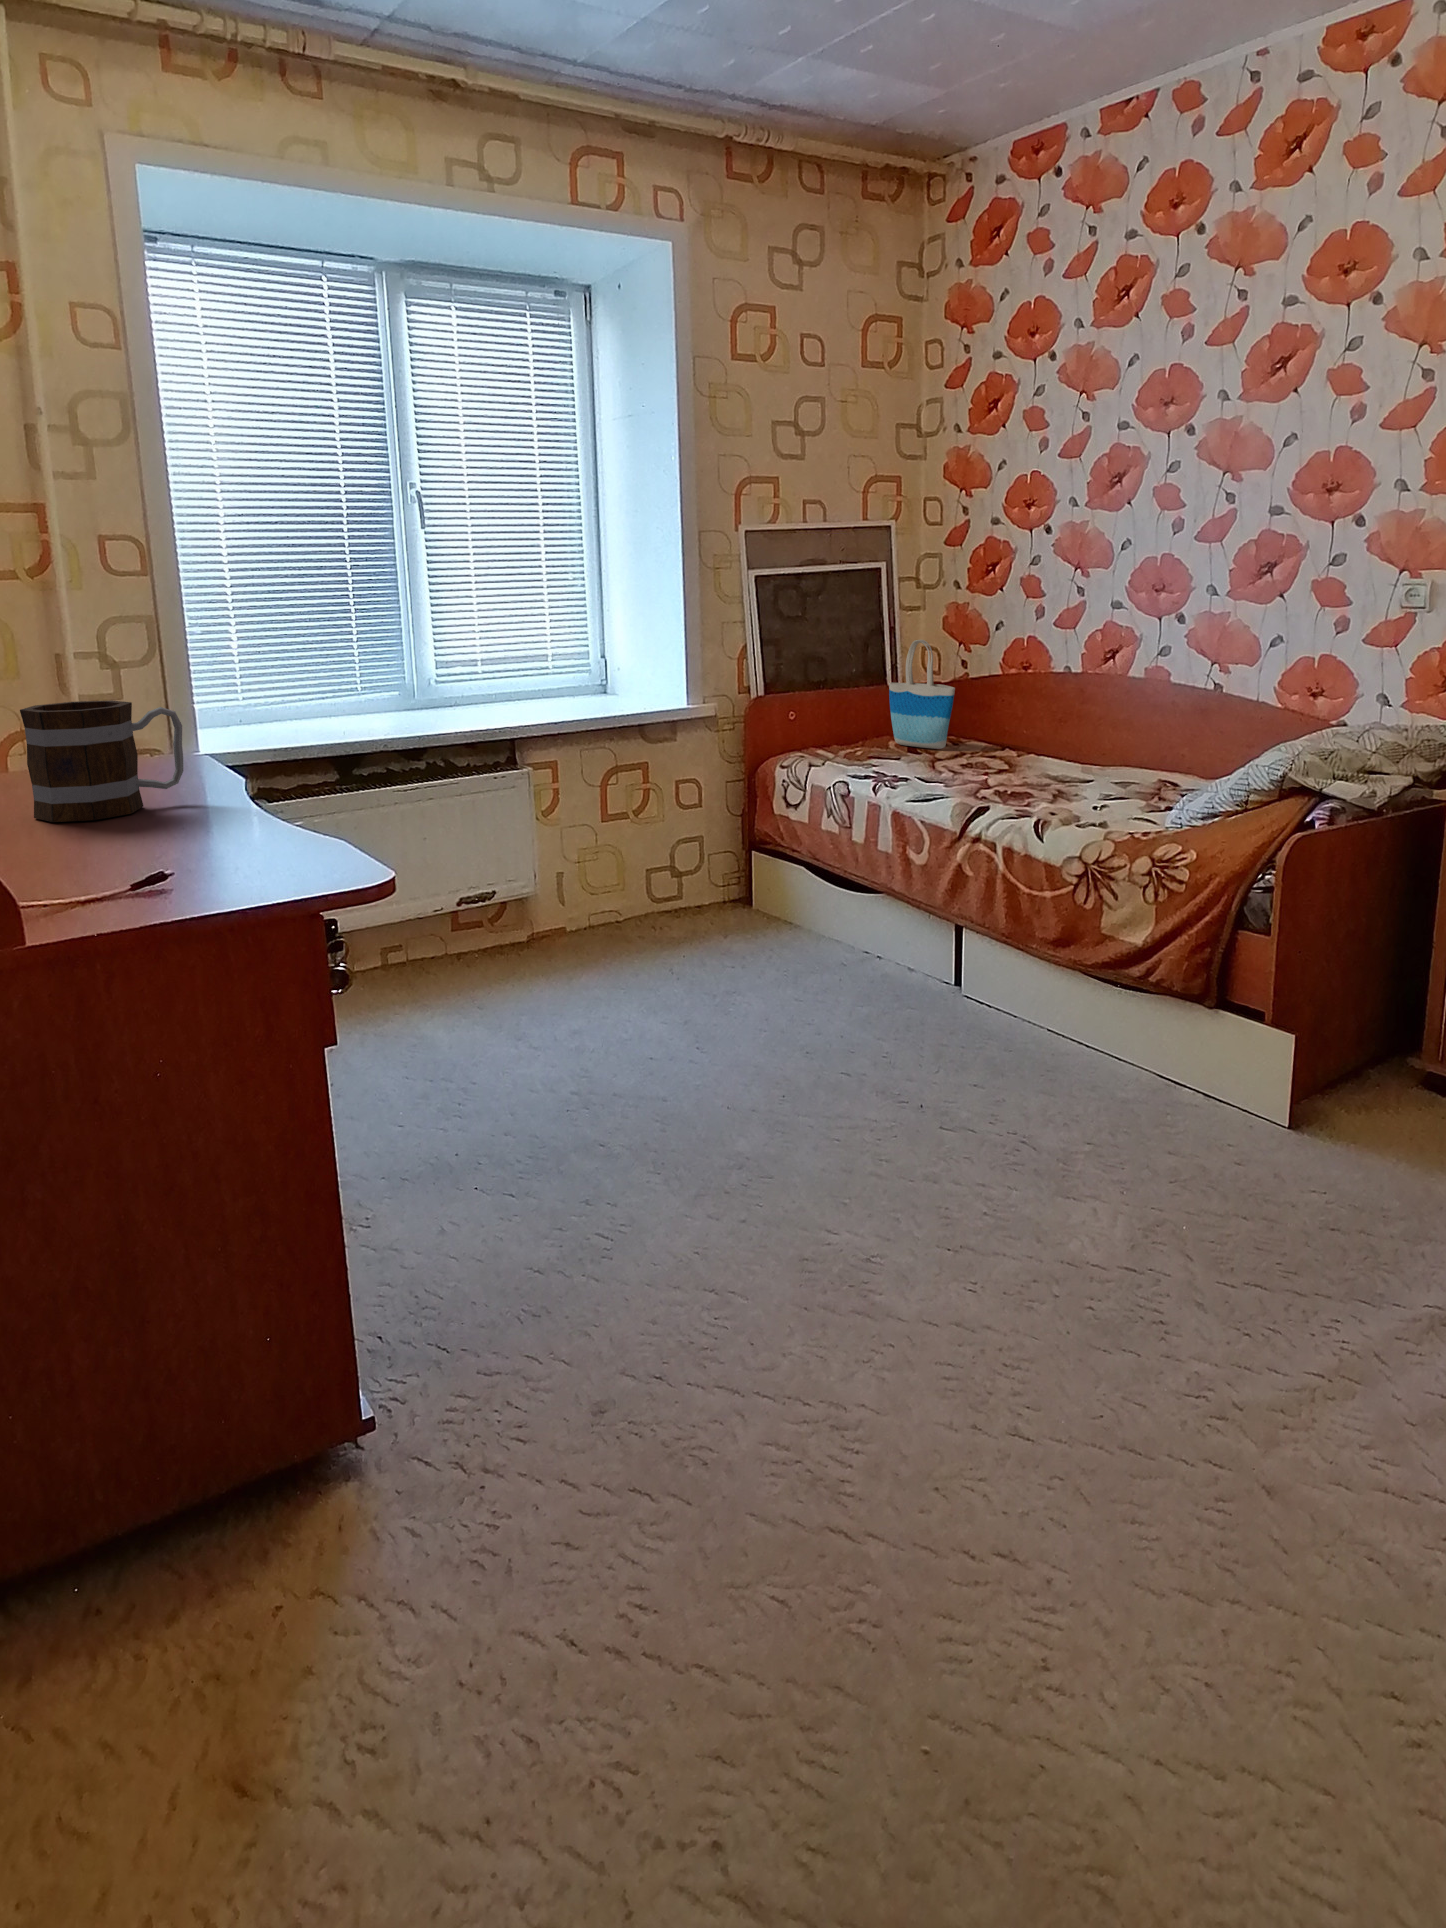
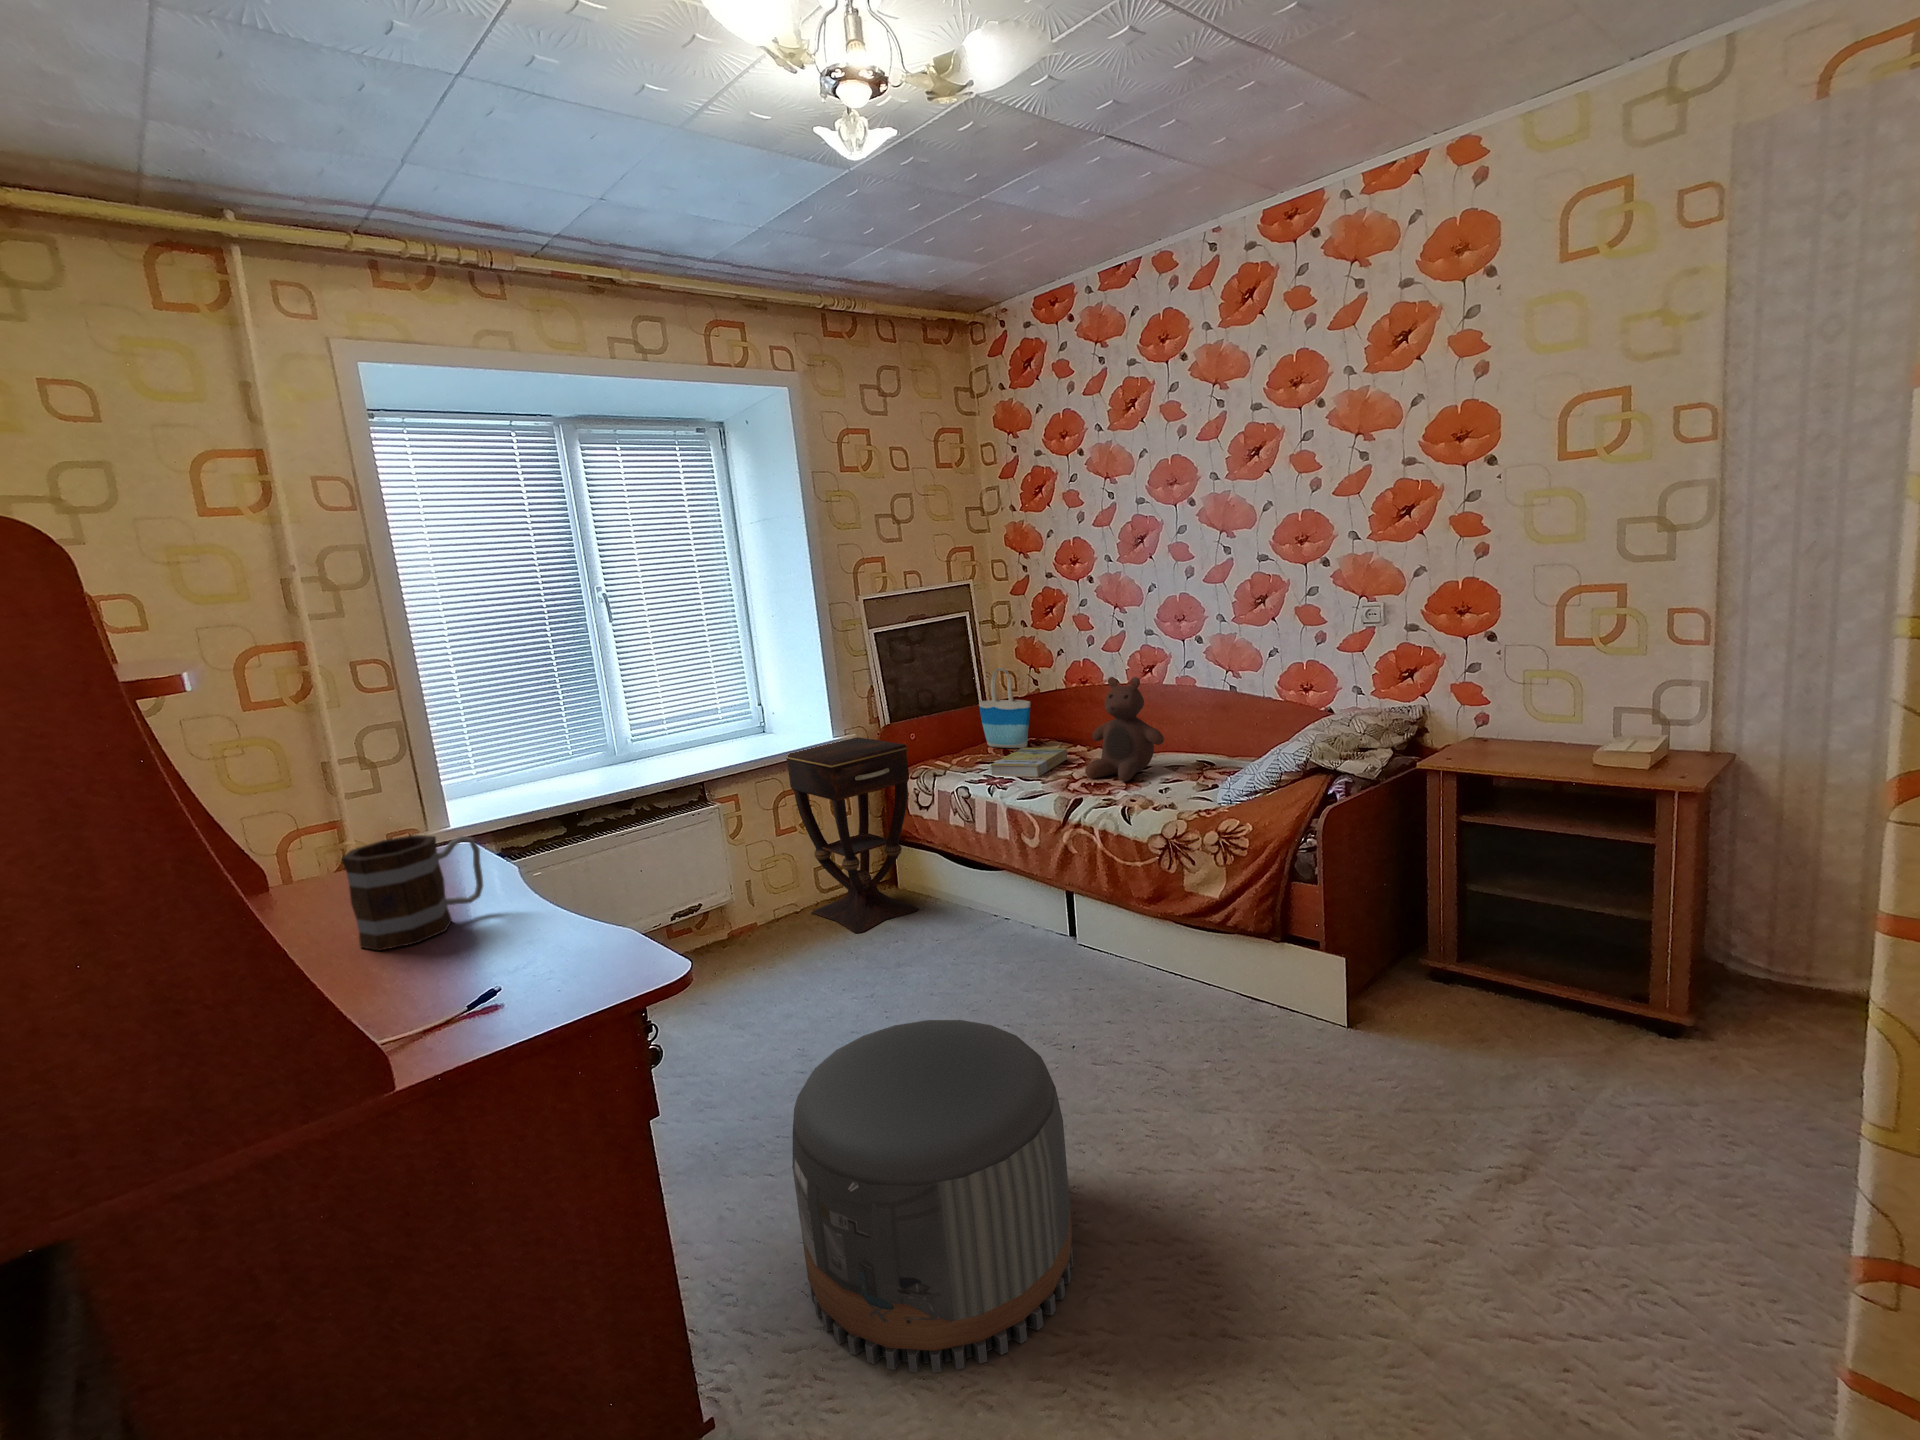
stuffed bear: none [1005,656,1114,794] -> present [1085,677,1164,781]
side table: none [623,710,780,955] -> present [786,737,919,933]
book: none [884,746,992,780] -> present [990,748,1067,777]
pouf: none [513,1019,852,1410] -> present [792,1020,1073,1372]

